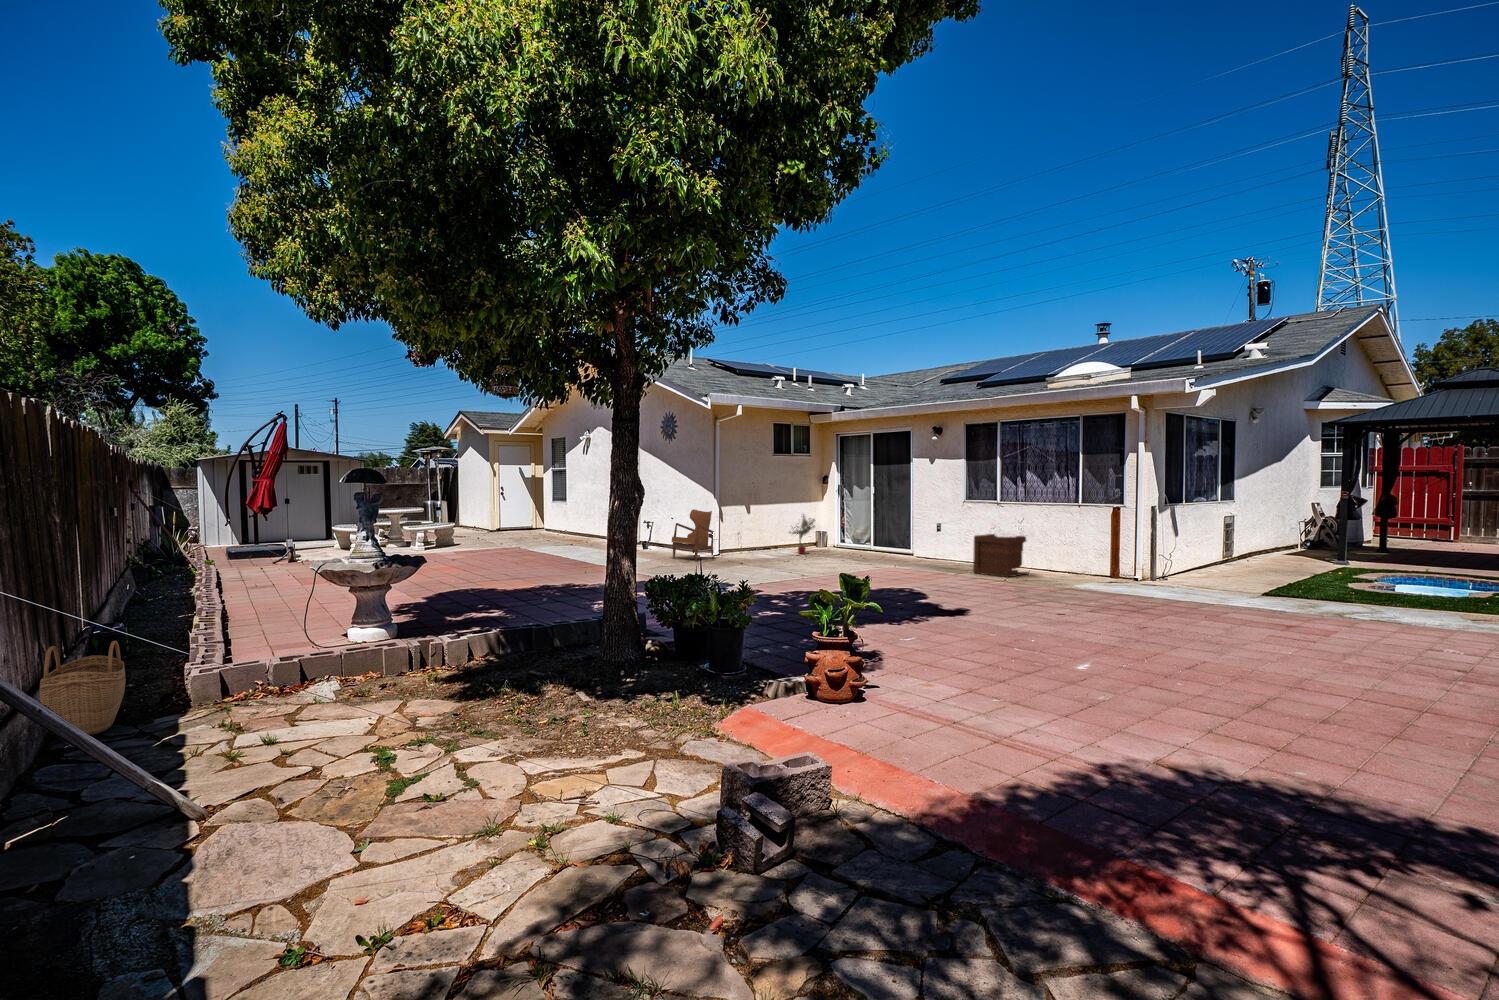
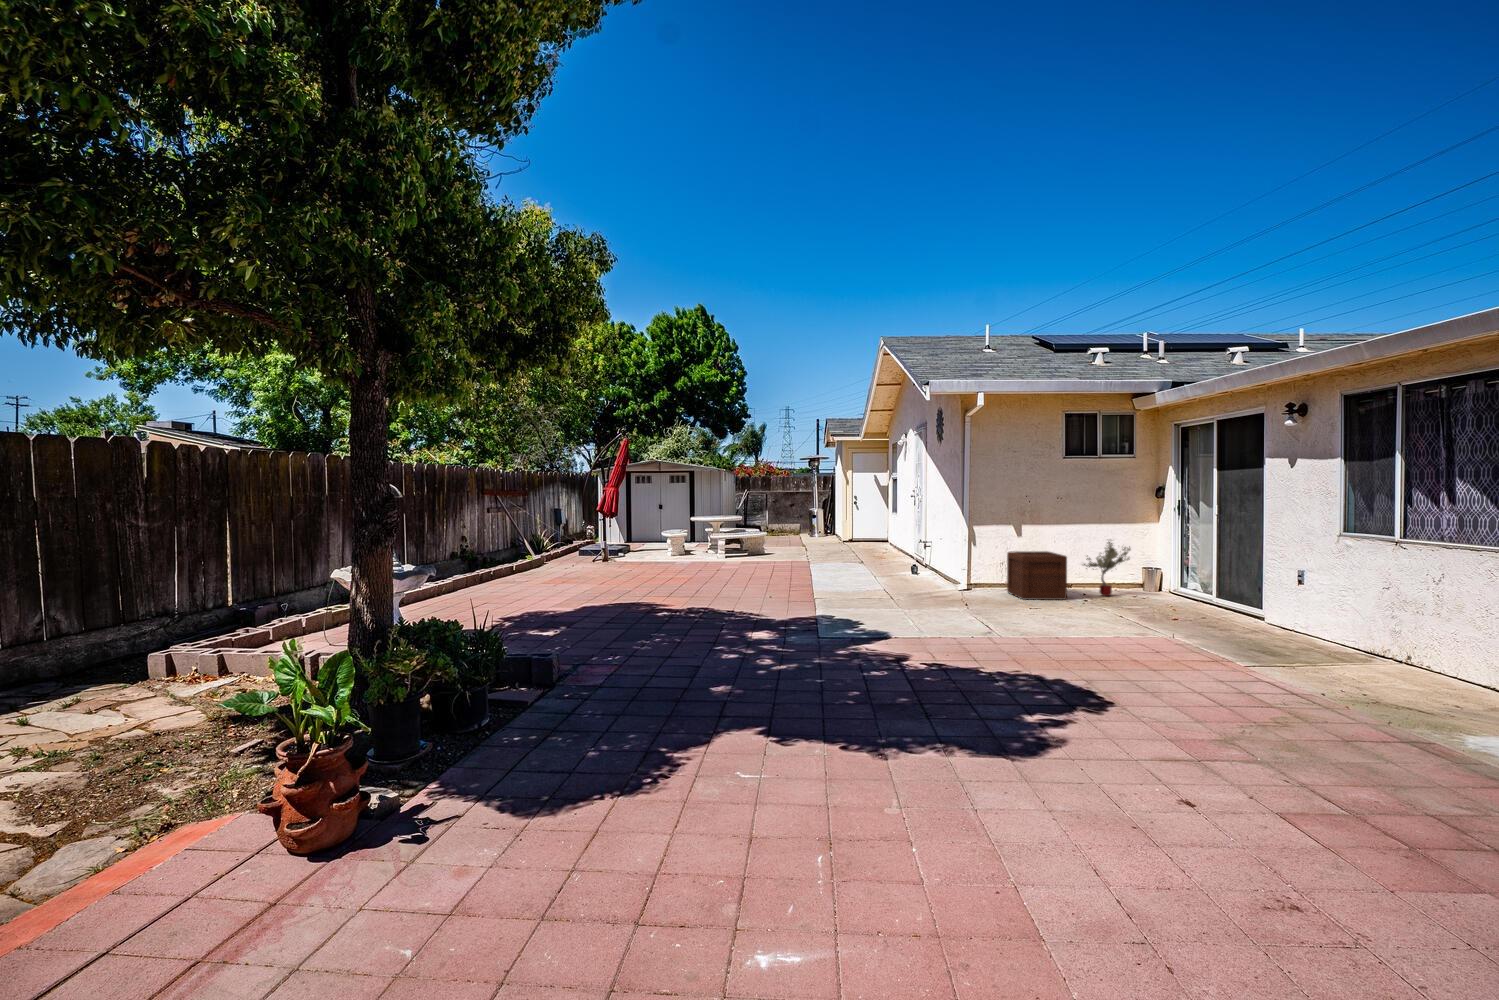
armchair: present [672,509,715,562] -> none [912,528,961,593]
wooden crate: present [973,534,1029,577] -> present [1007,551,1067,600]
woven basket: present [40,641,126,735] -> none [53,621,129,689]

